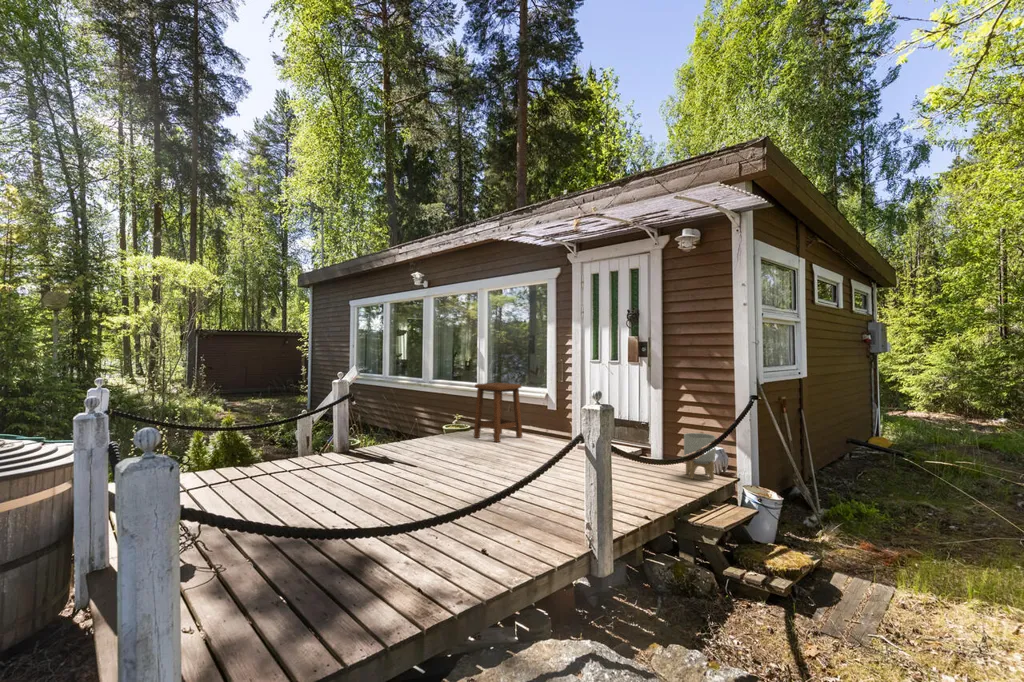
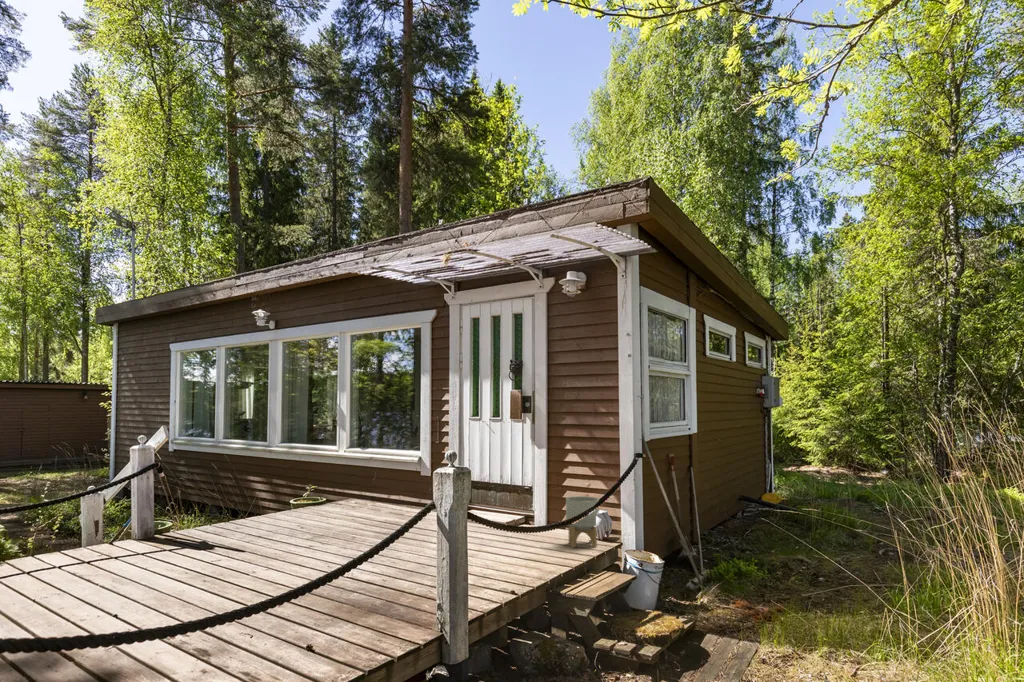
stool: present [474,383,522,442] -> none [327,445,389,518]

